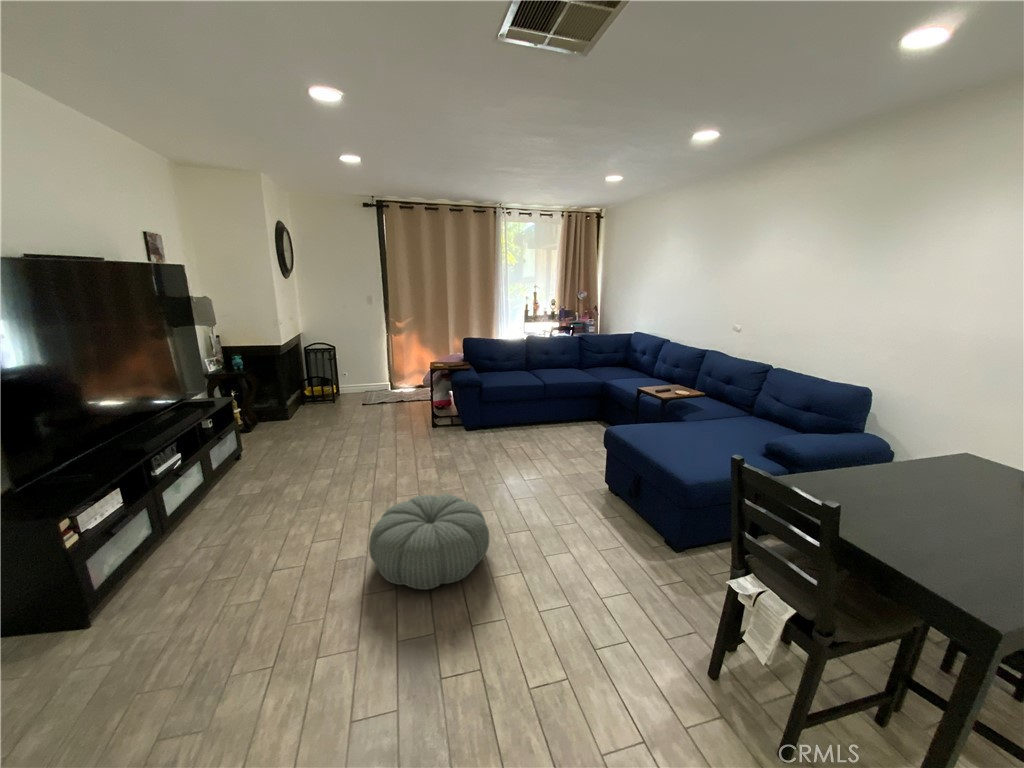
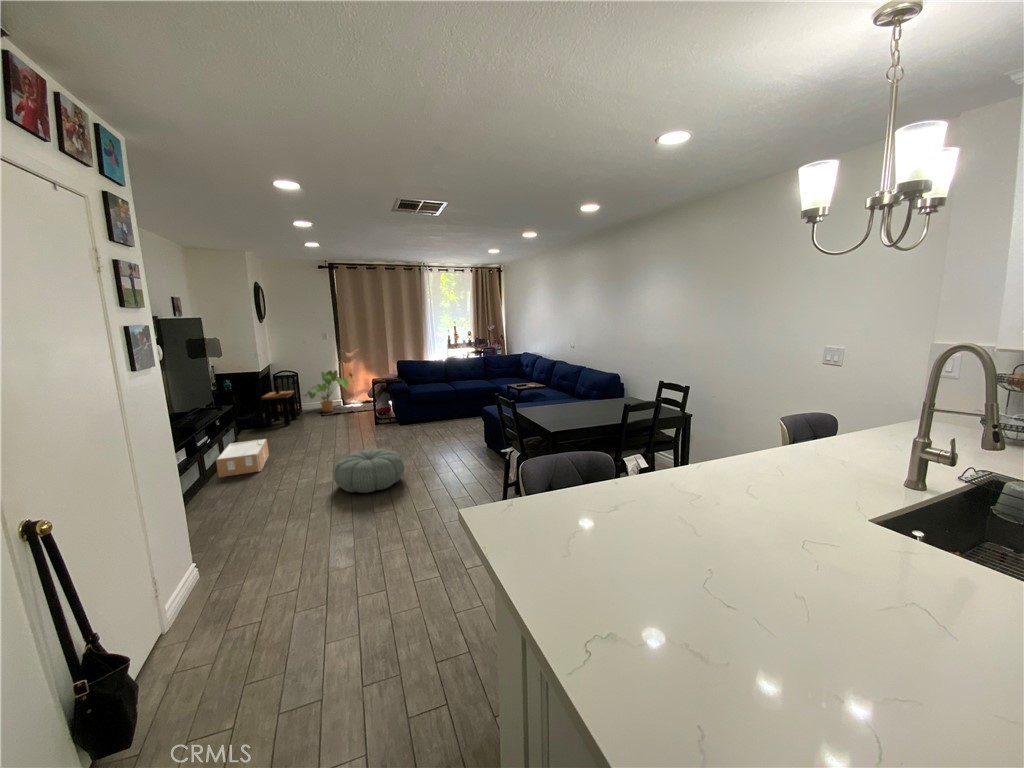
house plant: none [344,345,405,400] -> present [306,370,352,412]
side table: none [284,359,331,420] -> present [262,382,297,427]
cardboard box: none [192,450,282,518] -> present [216,439,269,477]

